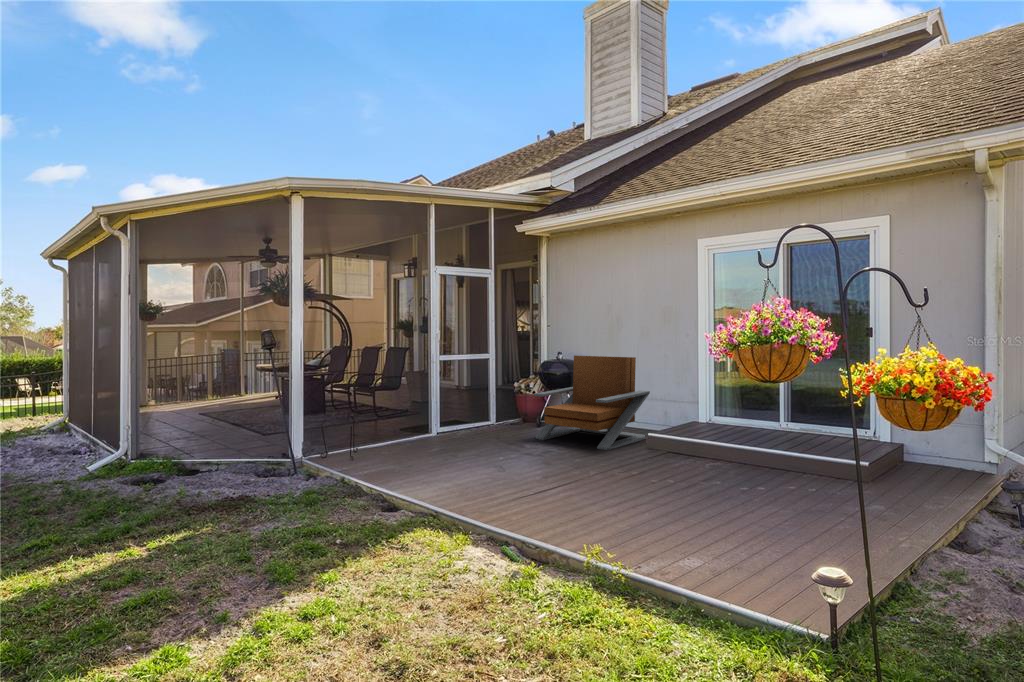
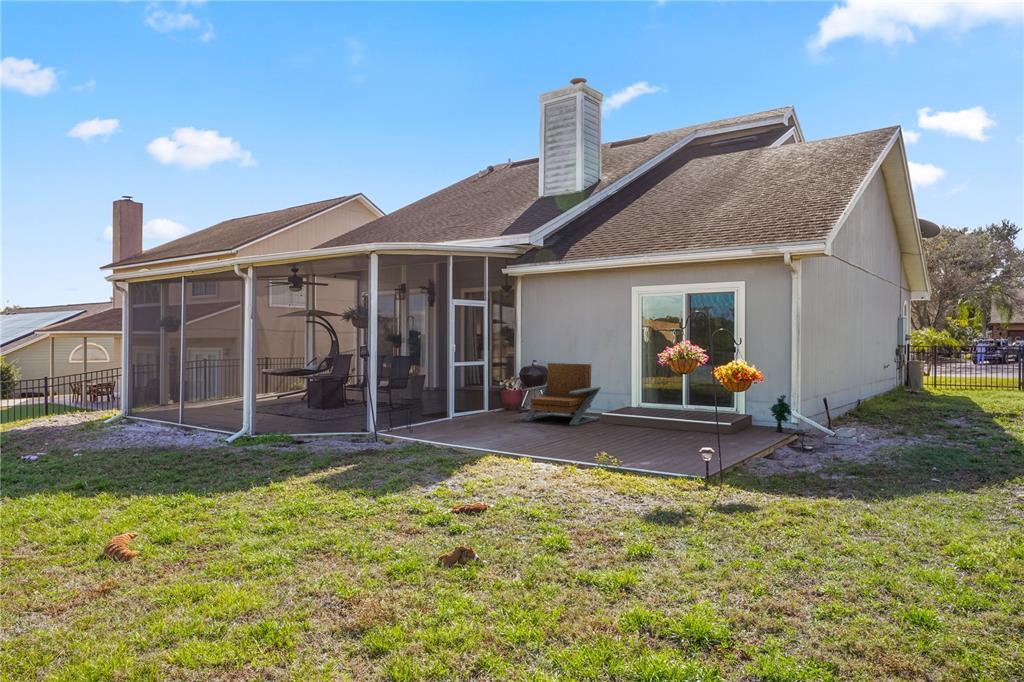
decorative plant: none [936,413,986,480] -> present [769,395,791,432]

